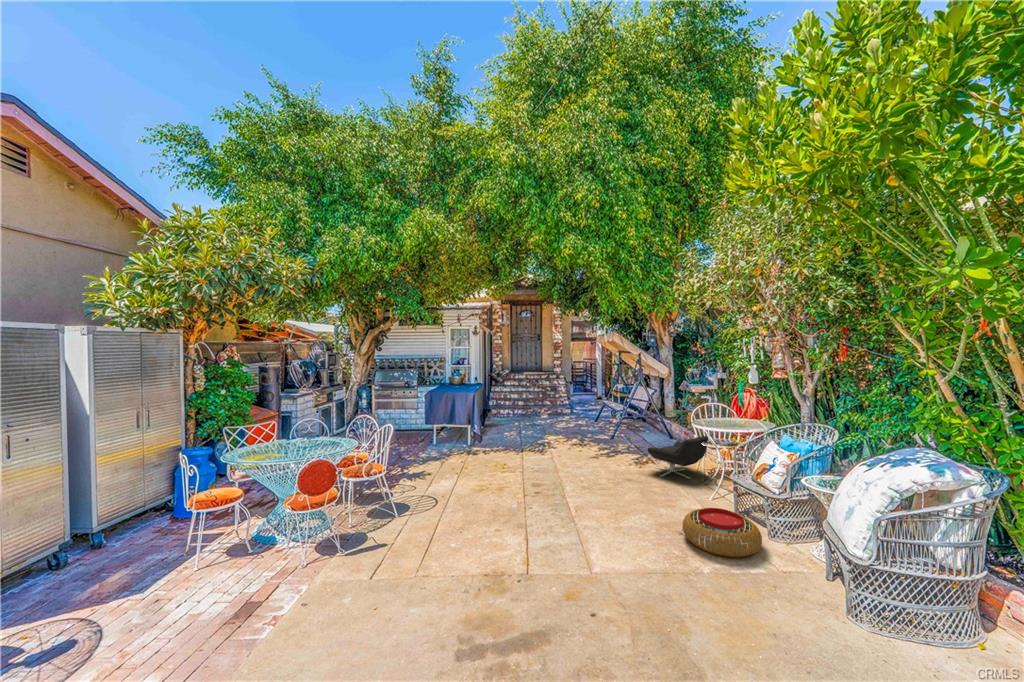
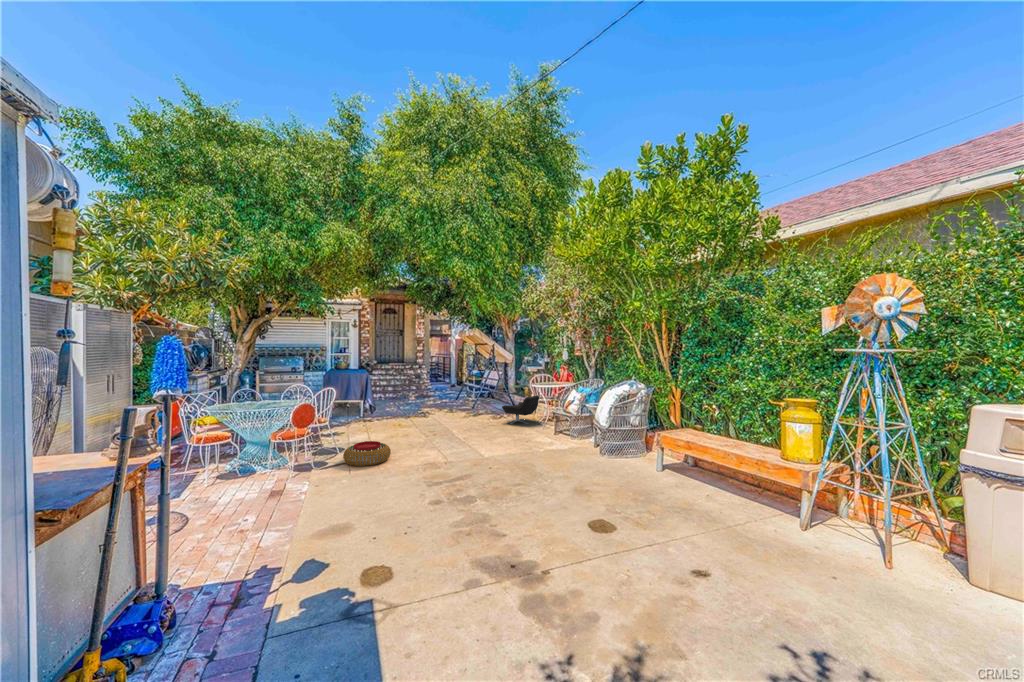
pouf: present [683,508,762,557] -> present [343,441,391,466]

